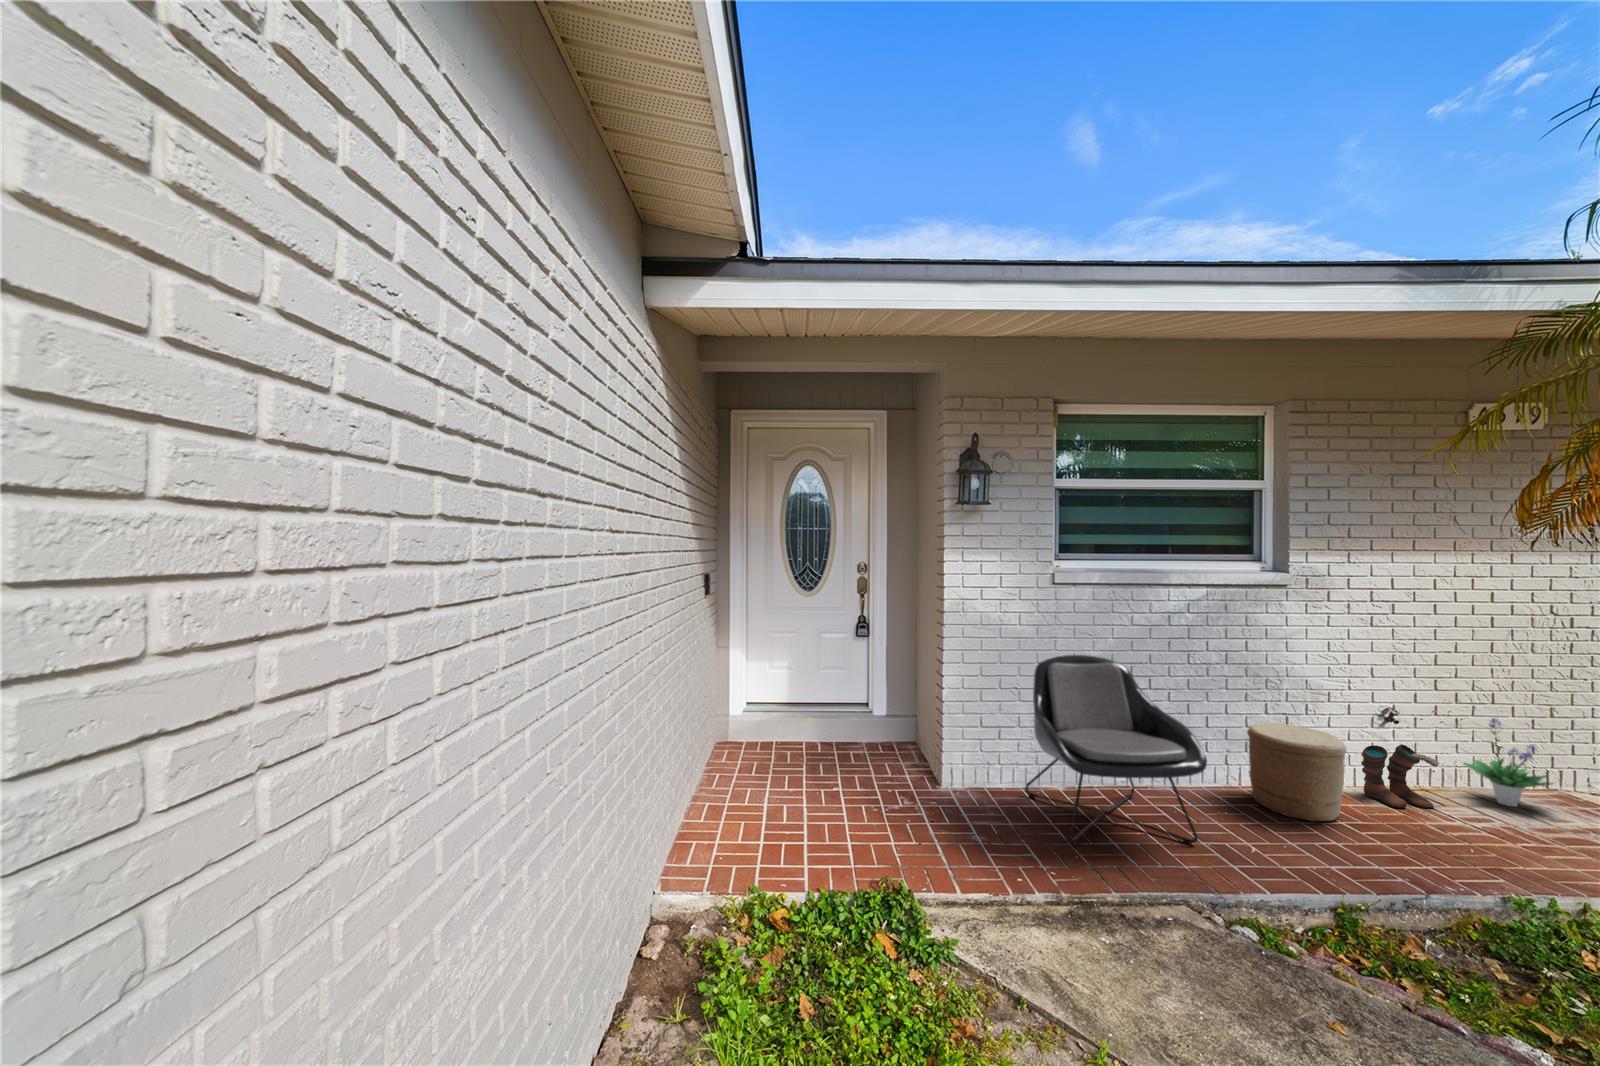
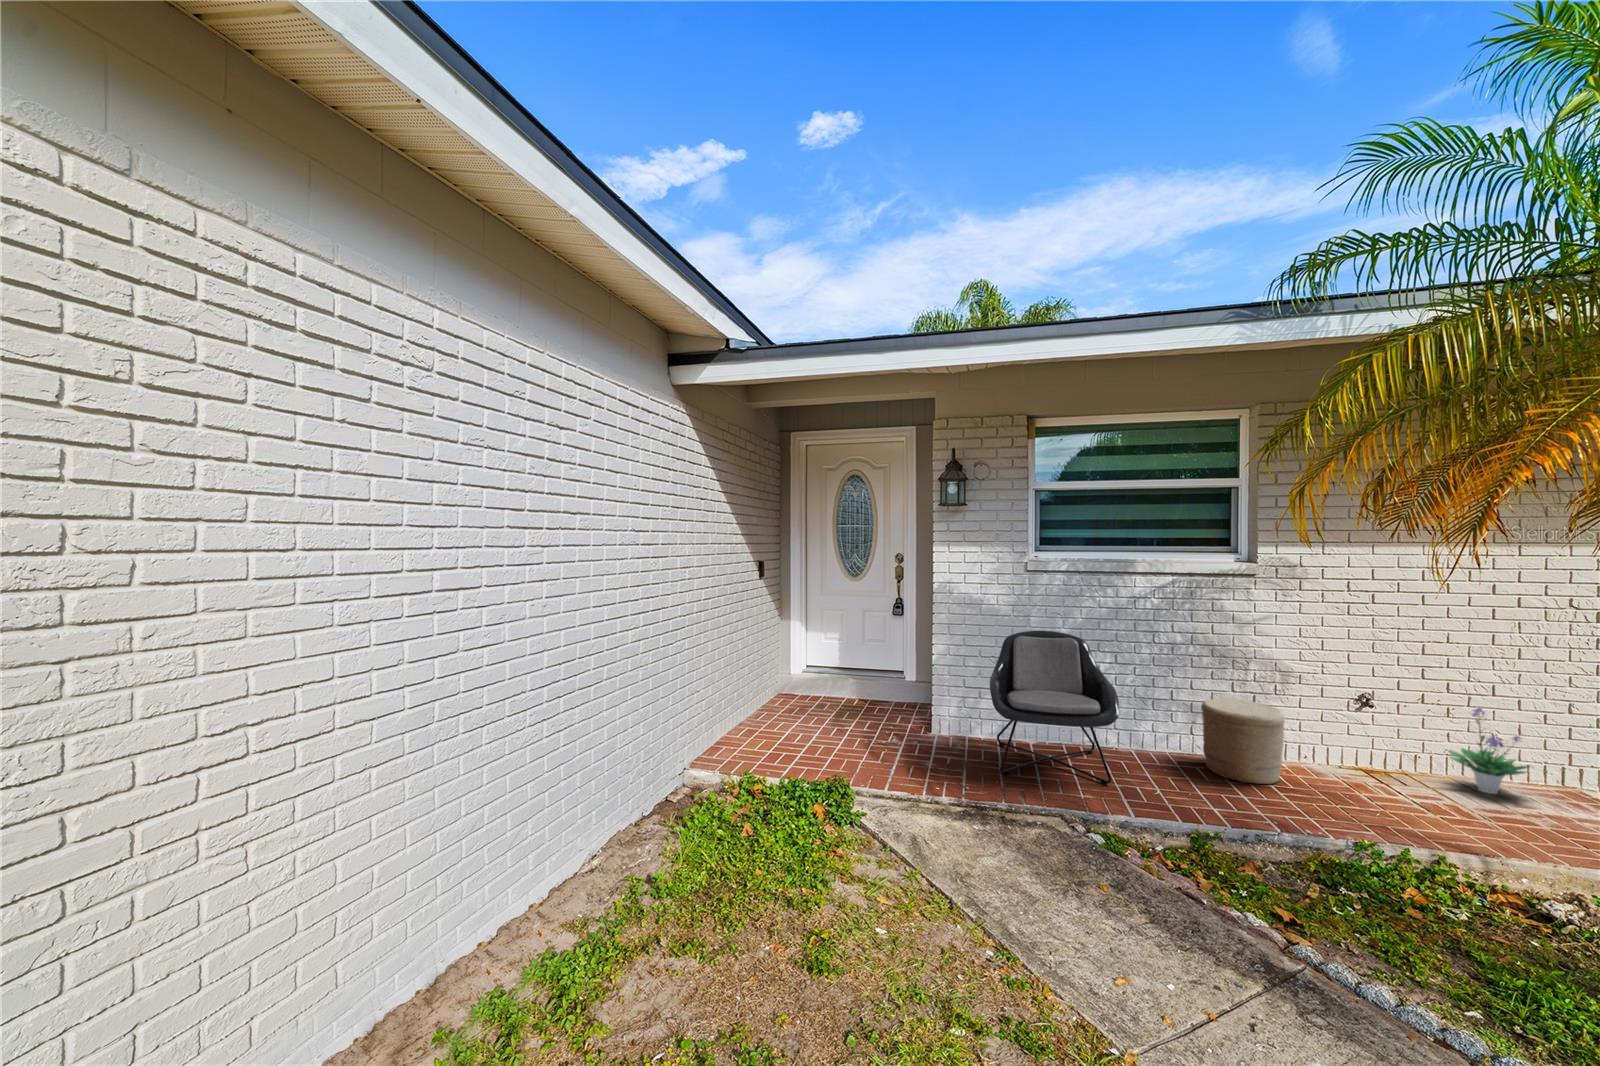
boots: present [1361,744,1439,809] -> none [1328,726,1405,786]

